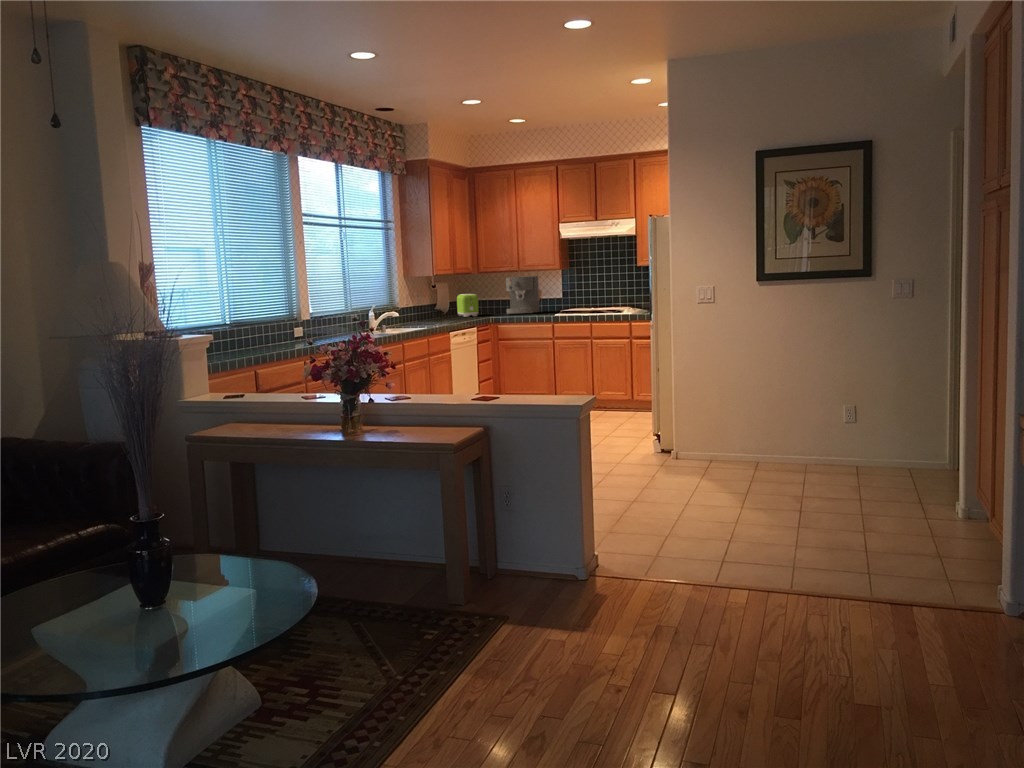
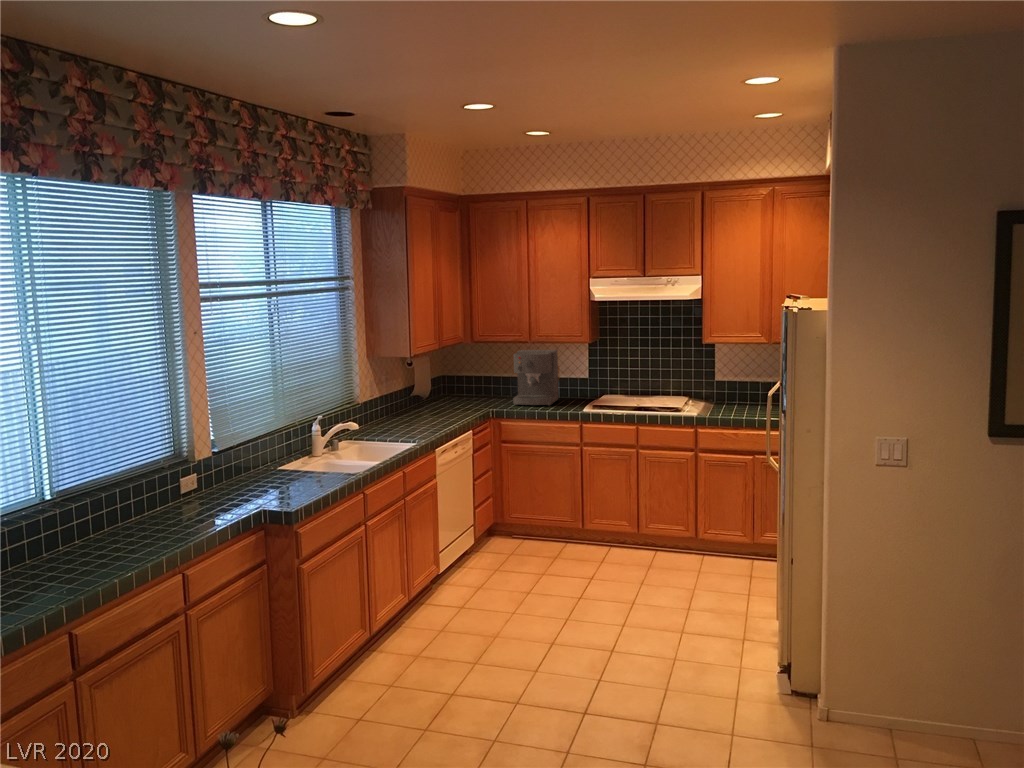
toaster: present [457,294,479,317] -> none [442,373,474,410]

